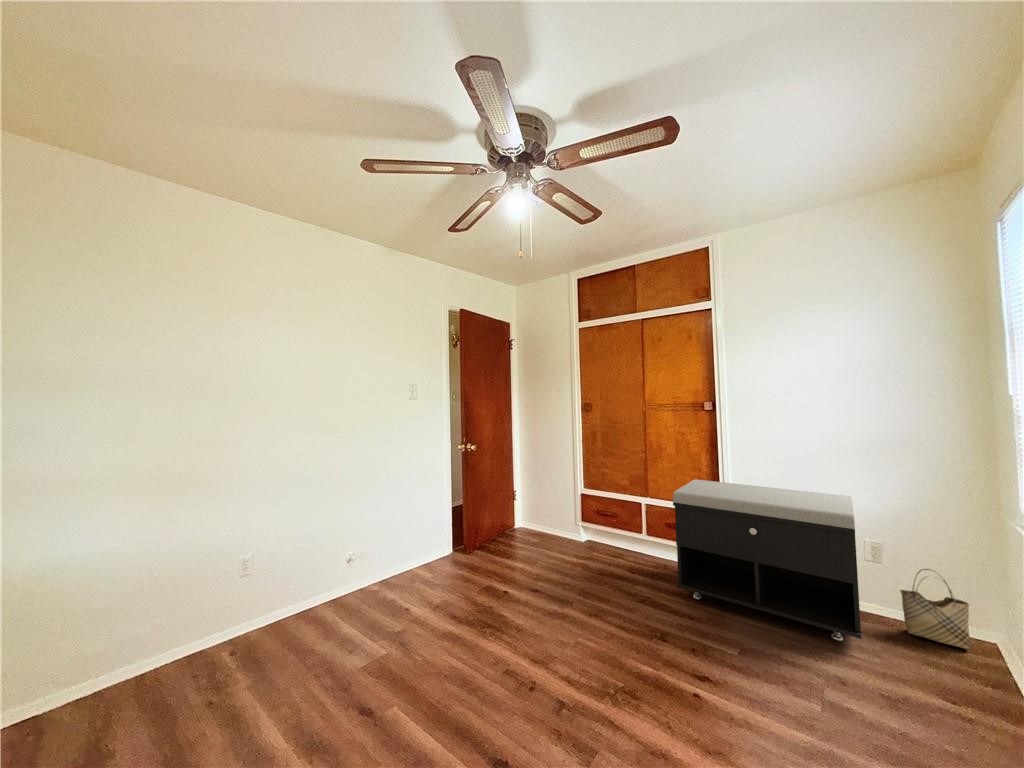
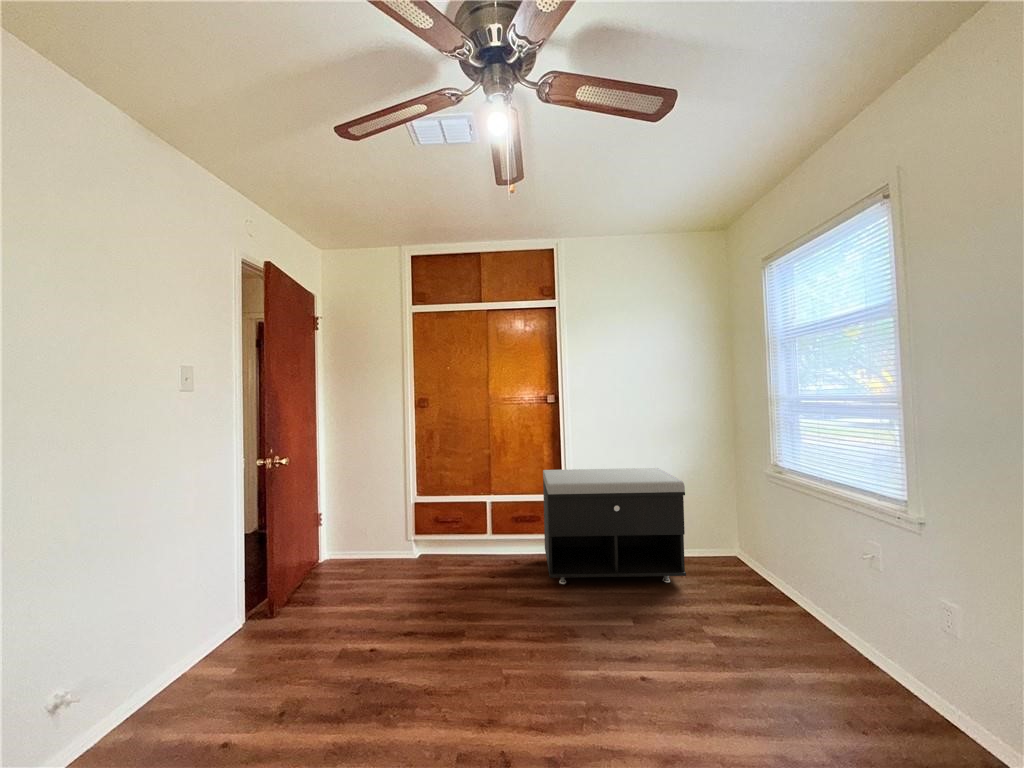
woven basket: present [900,569,970,649] -> none [687,513,723,563]

